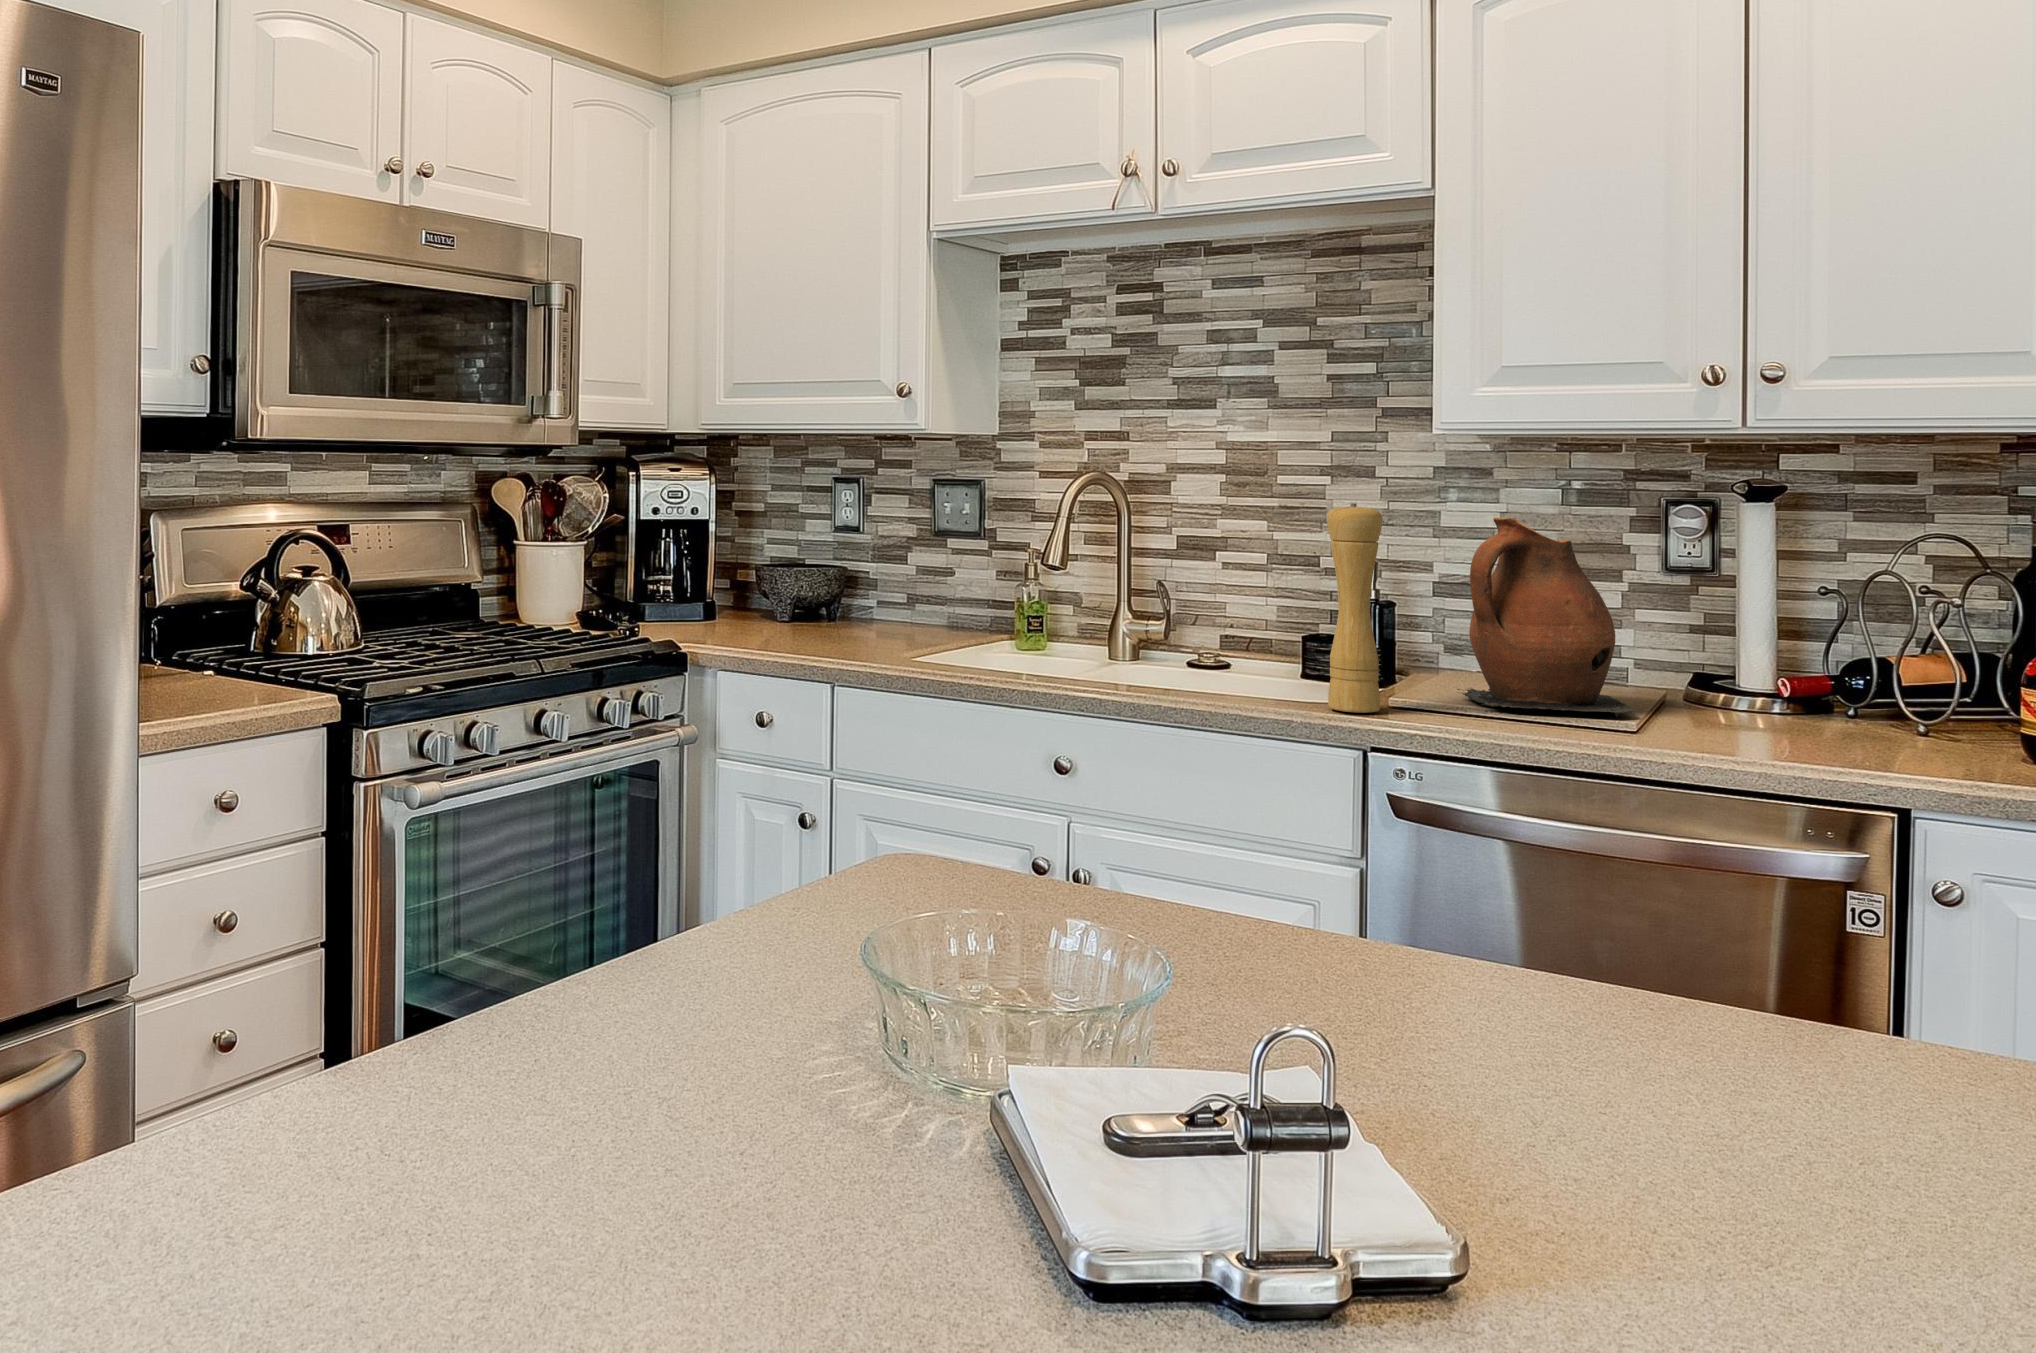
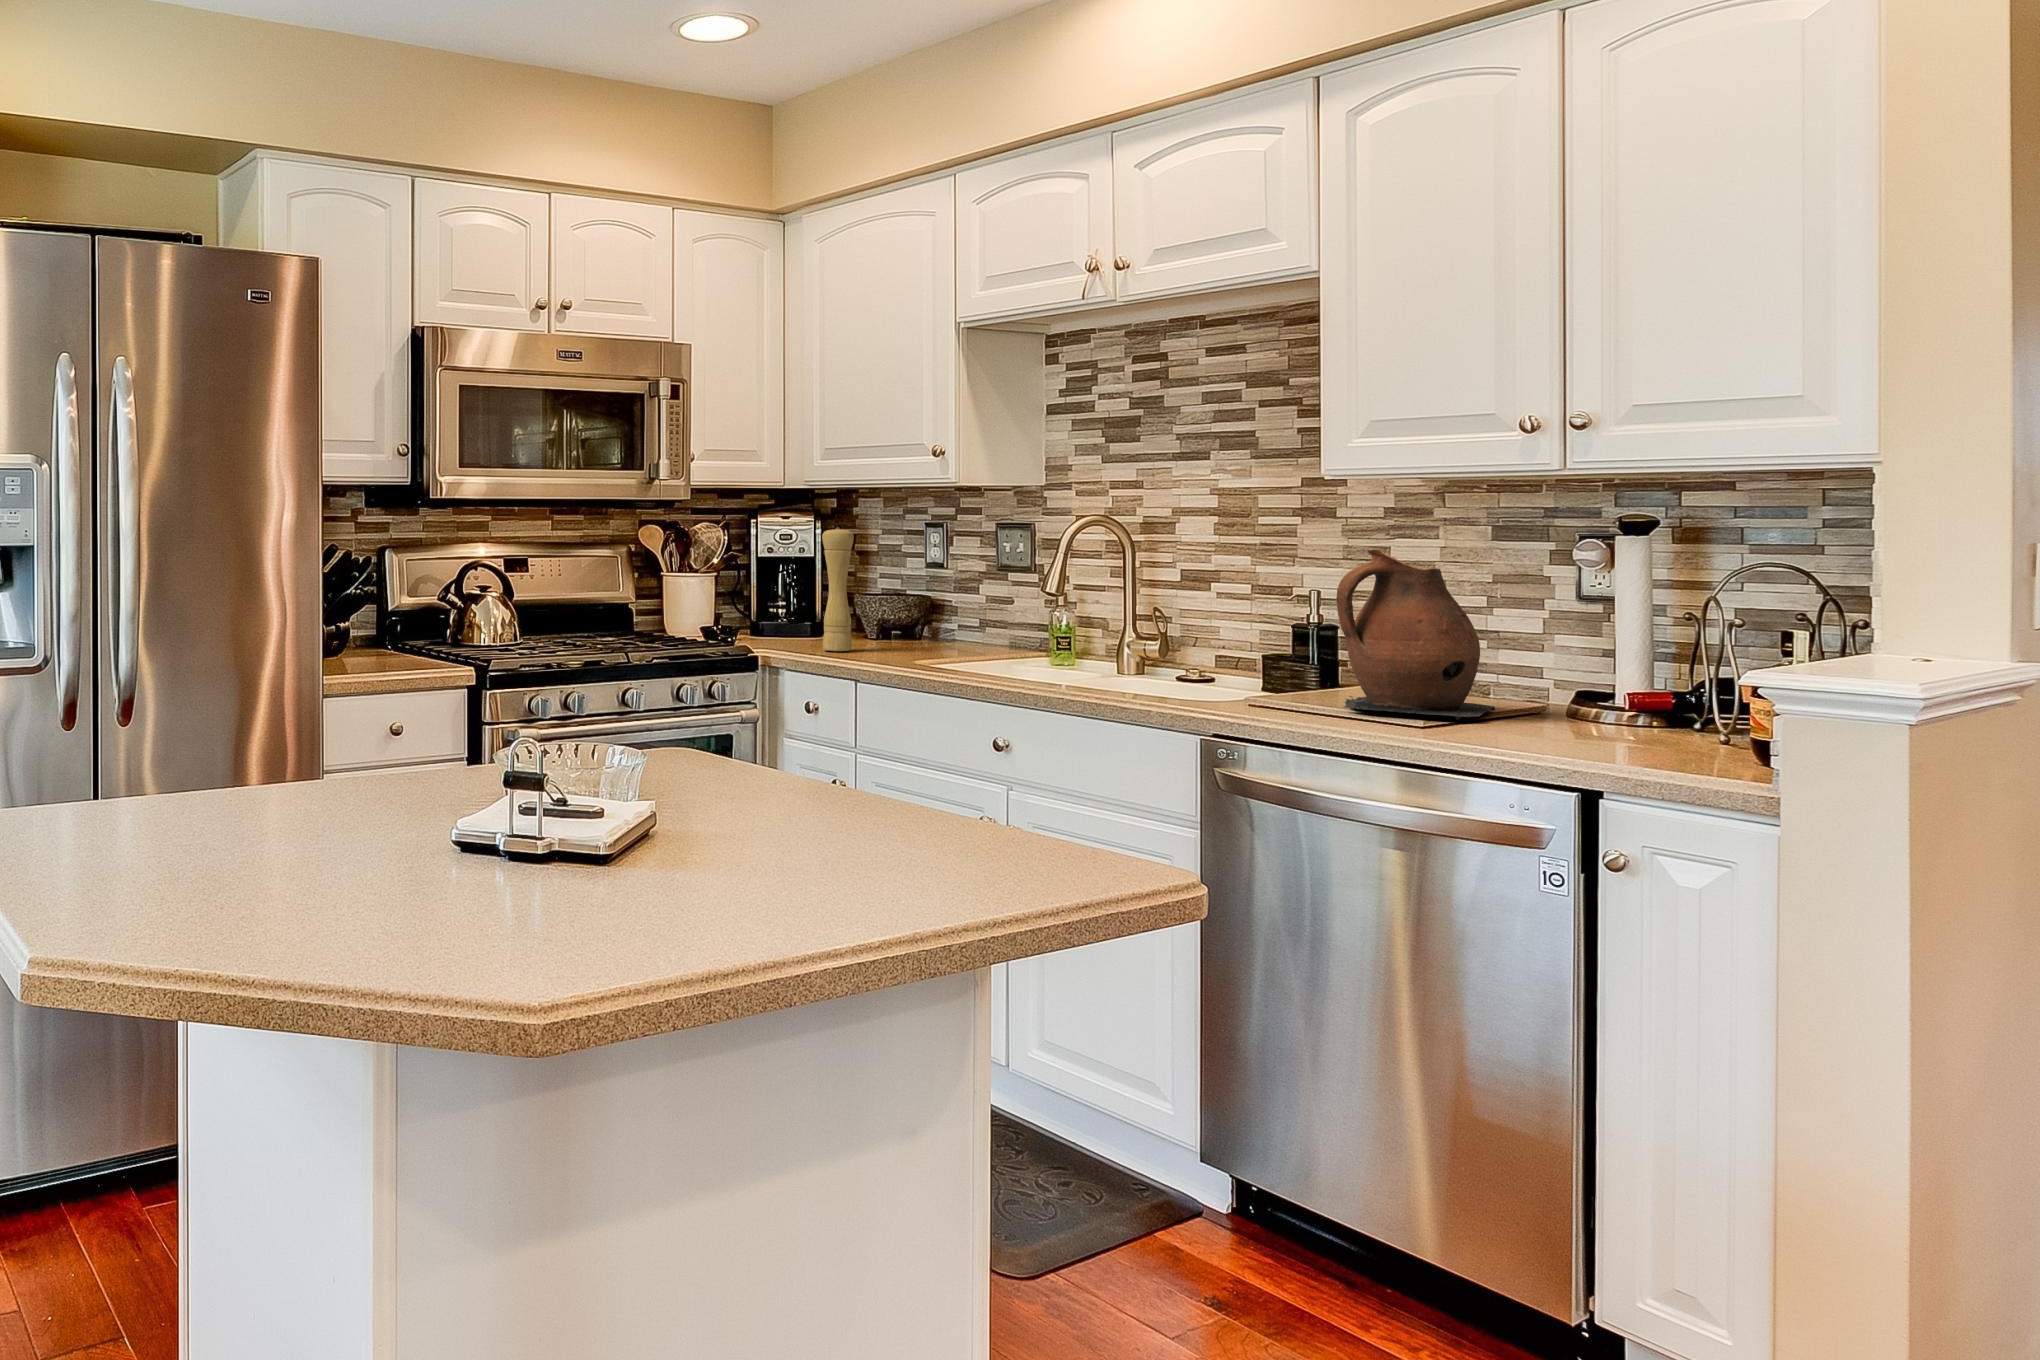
pepper mill: present [1327,503,1383,713] -> present [822,527,854,651]

